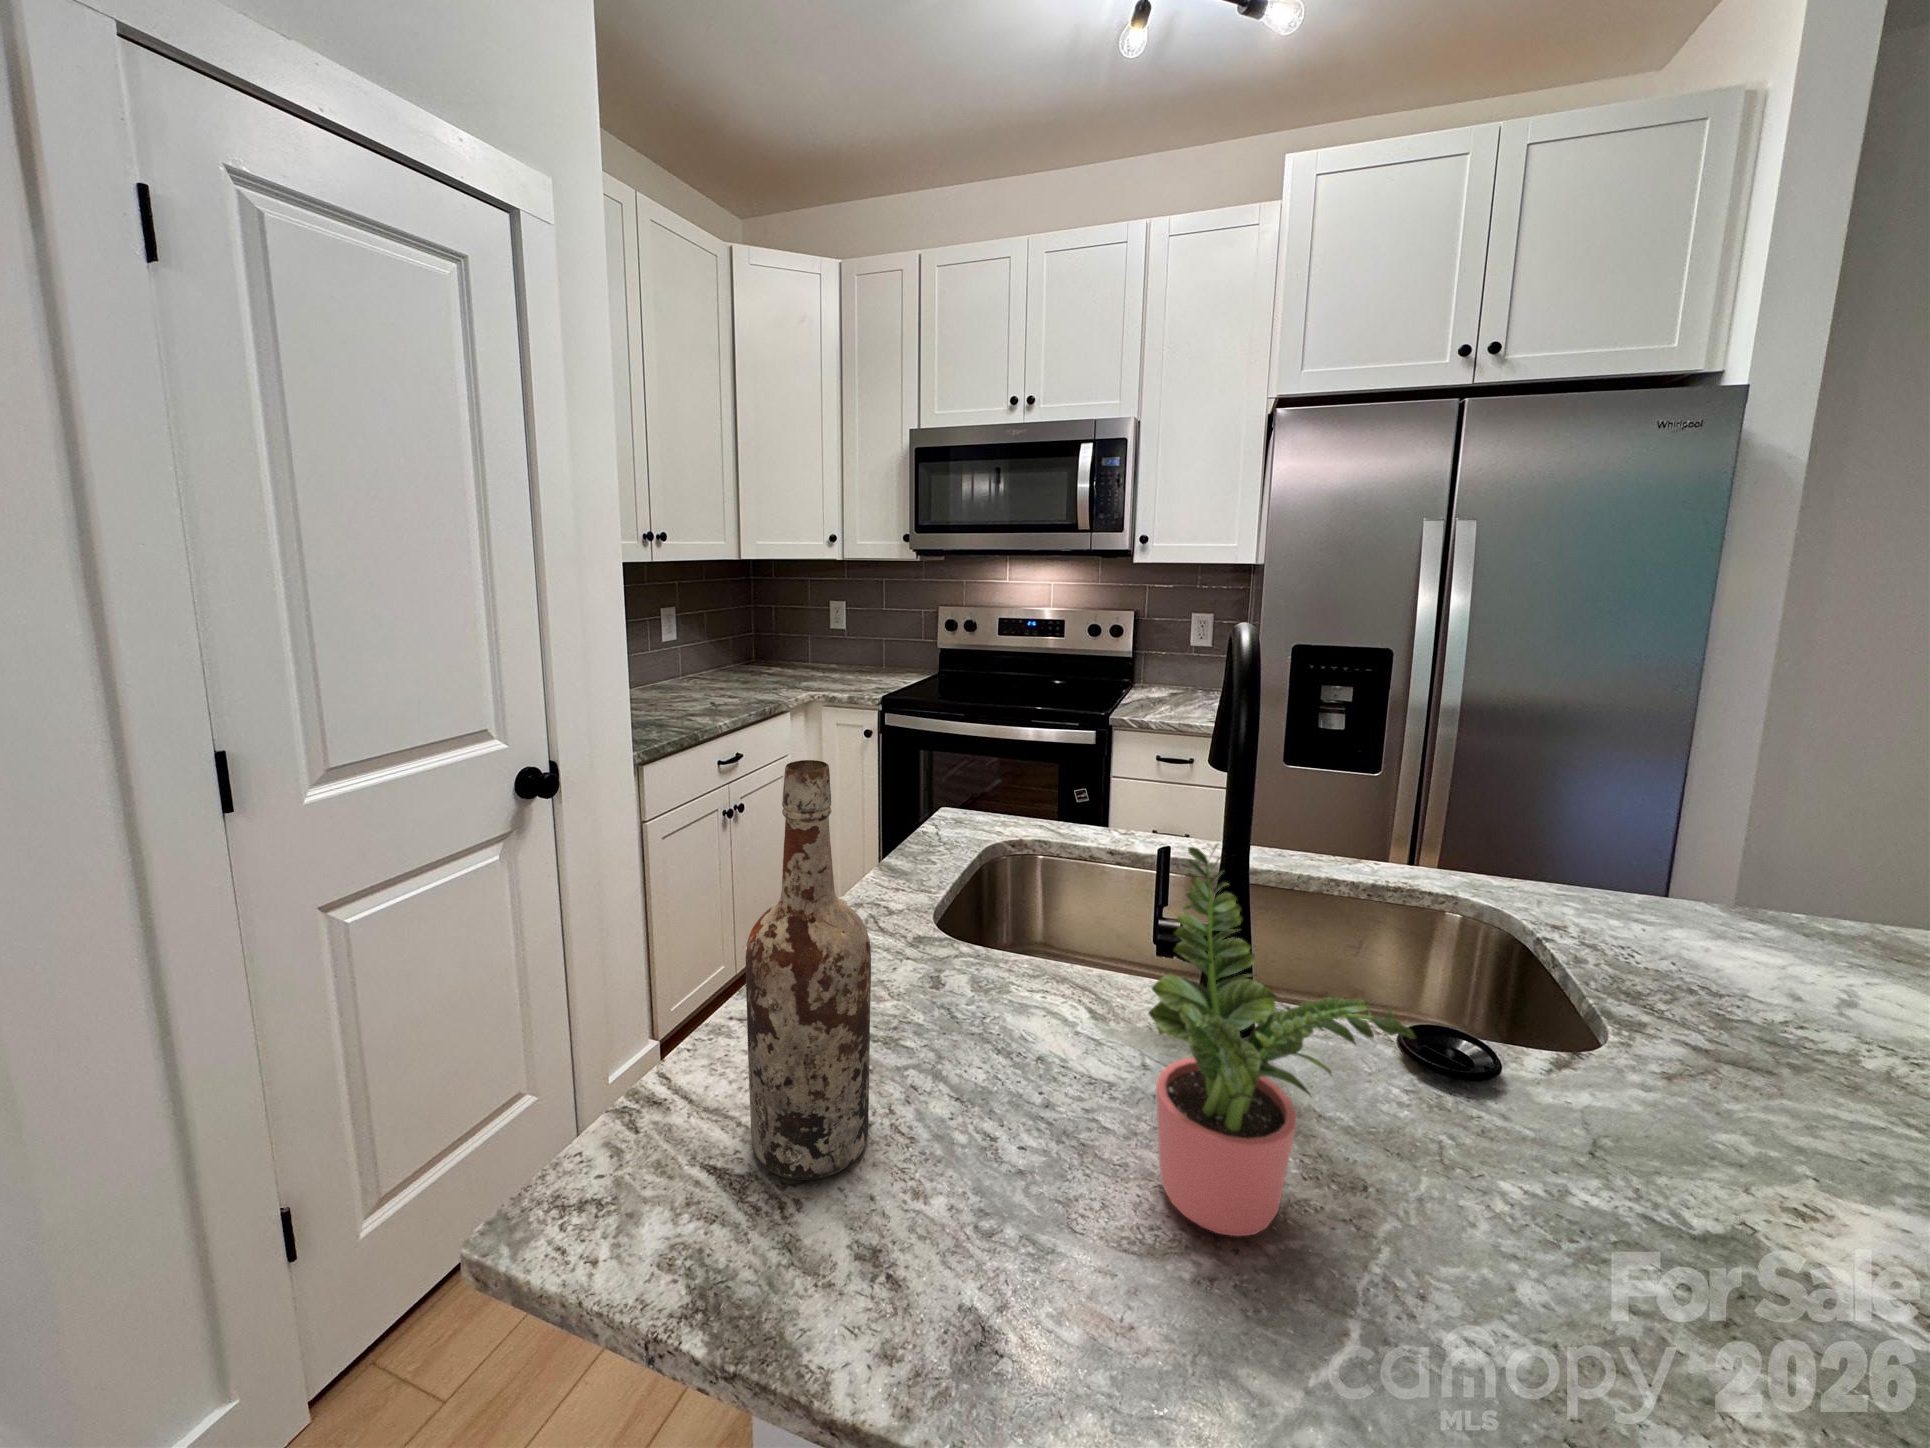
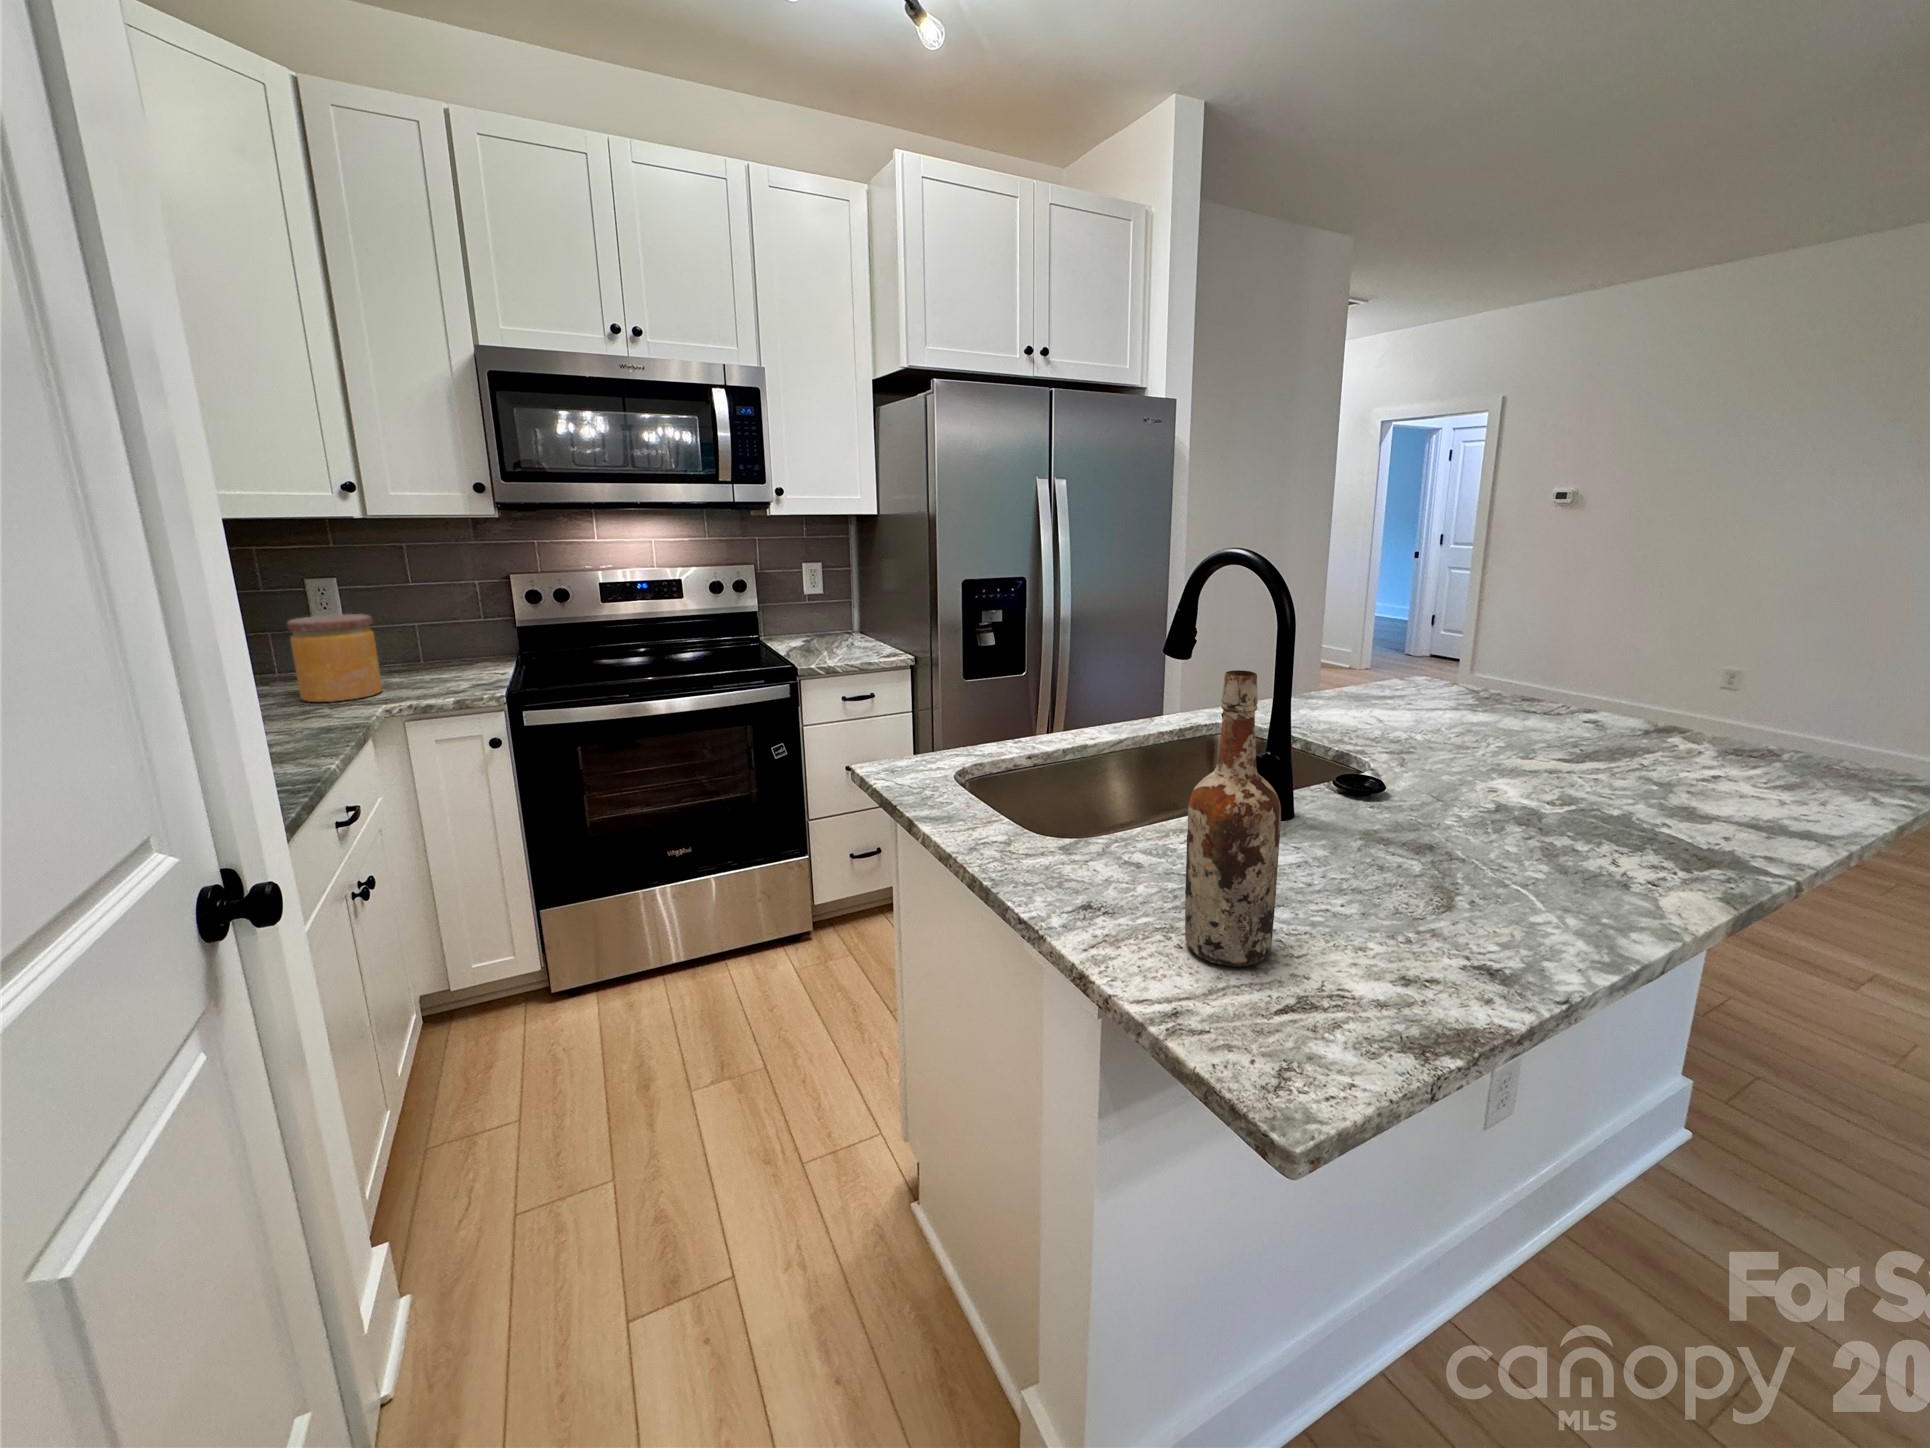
jar: none [783,627,829,686] -> present [287,614,382,702]
potted plant: present [1148,845,1416,1236] -> none [1341,679,1462,880]

